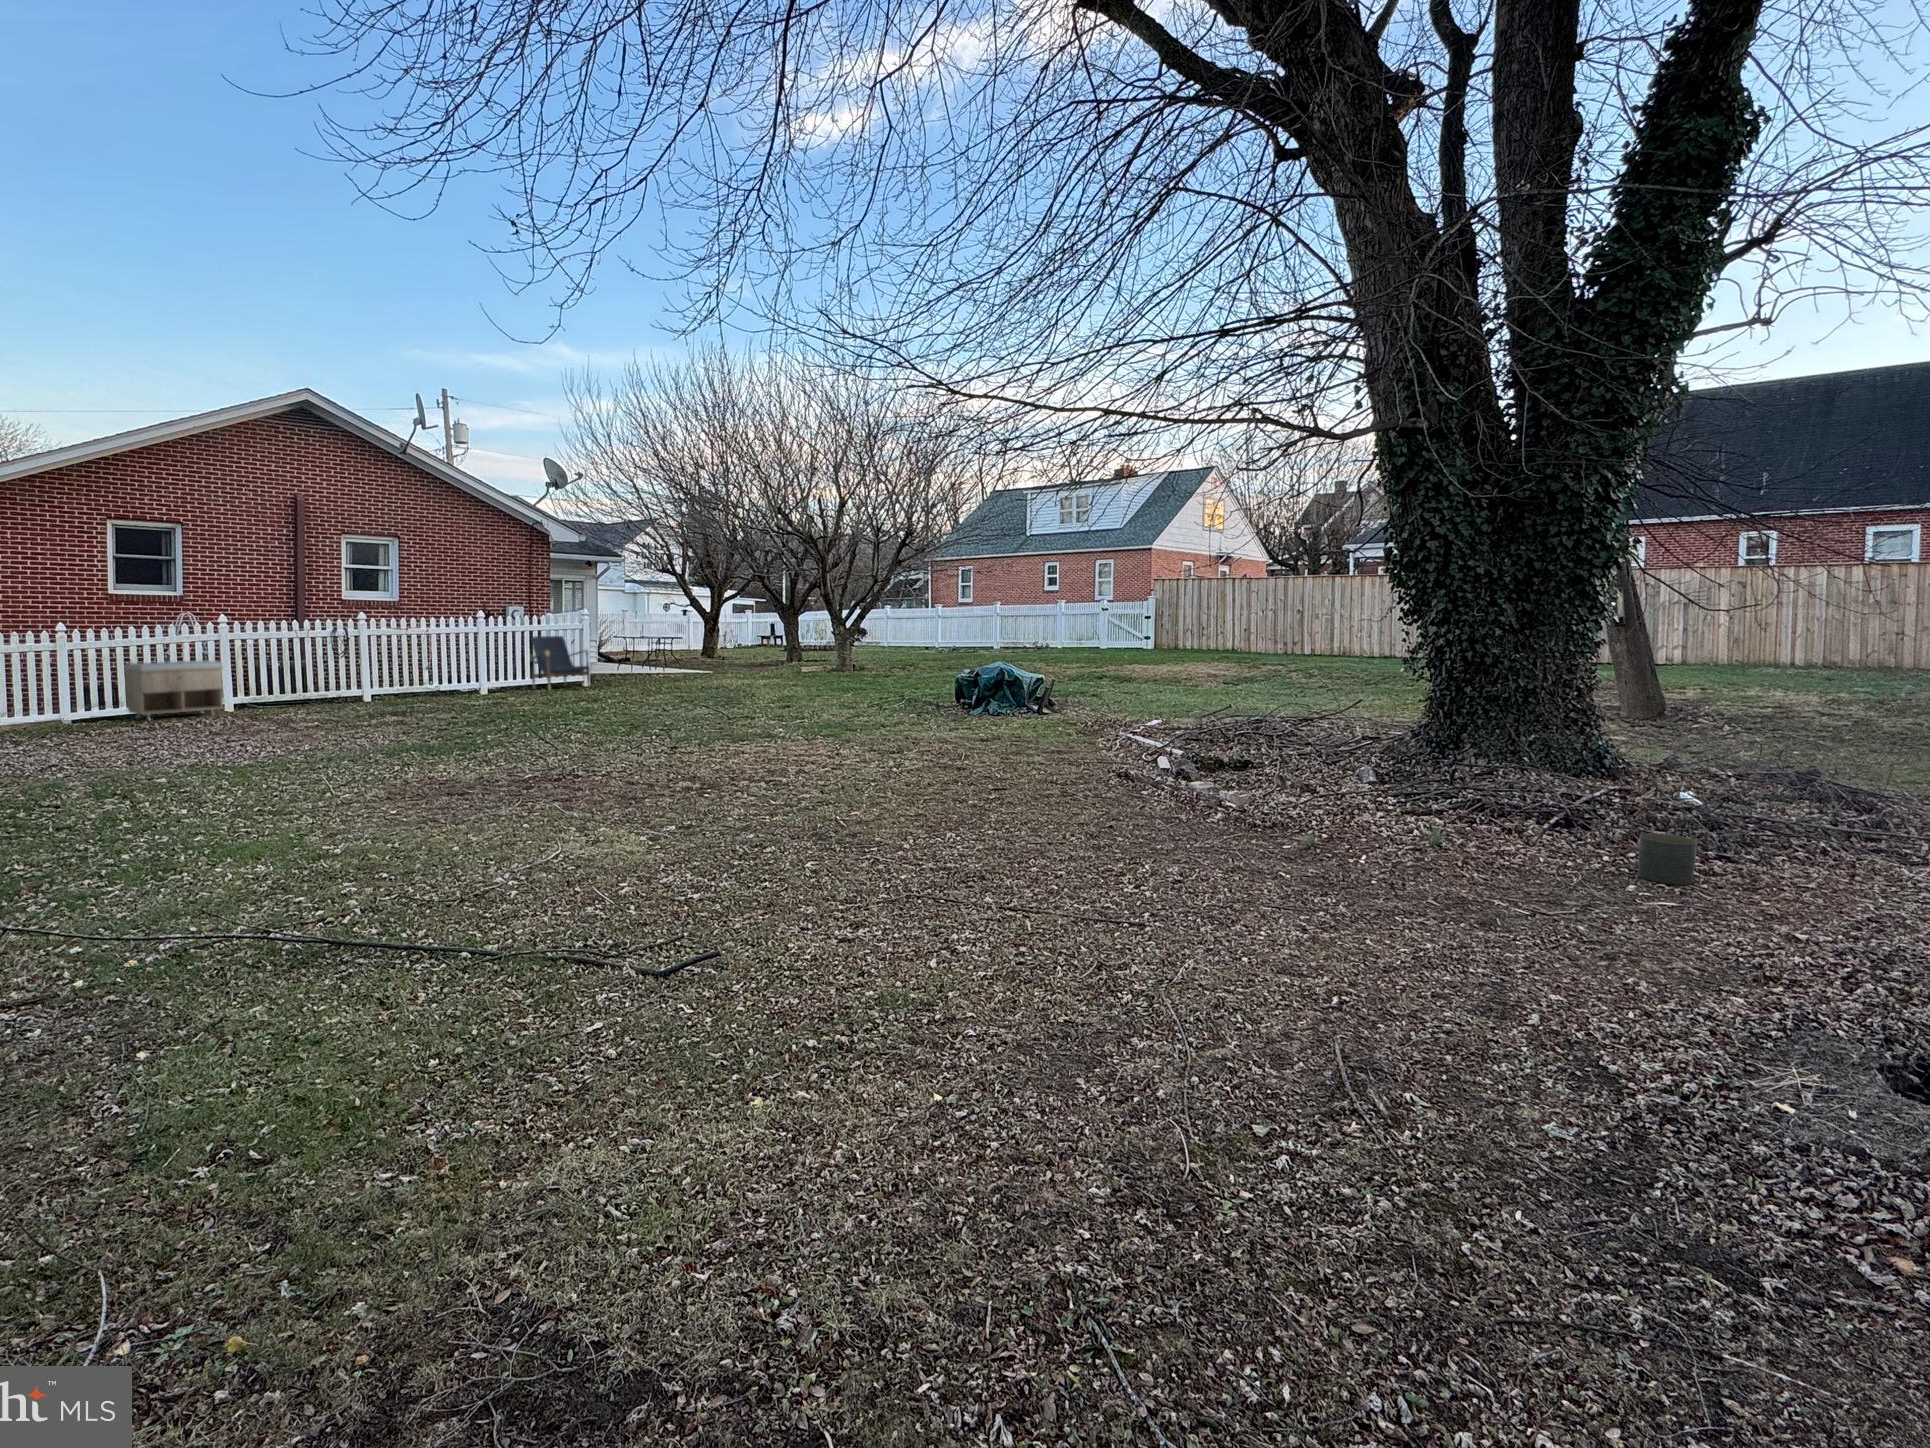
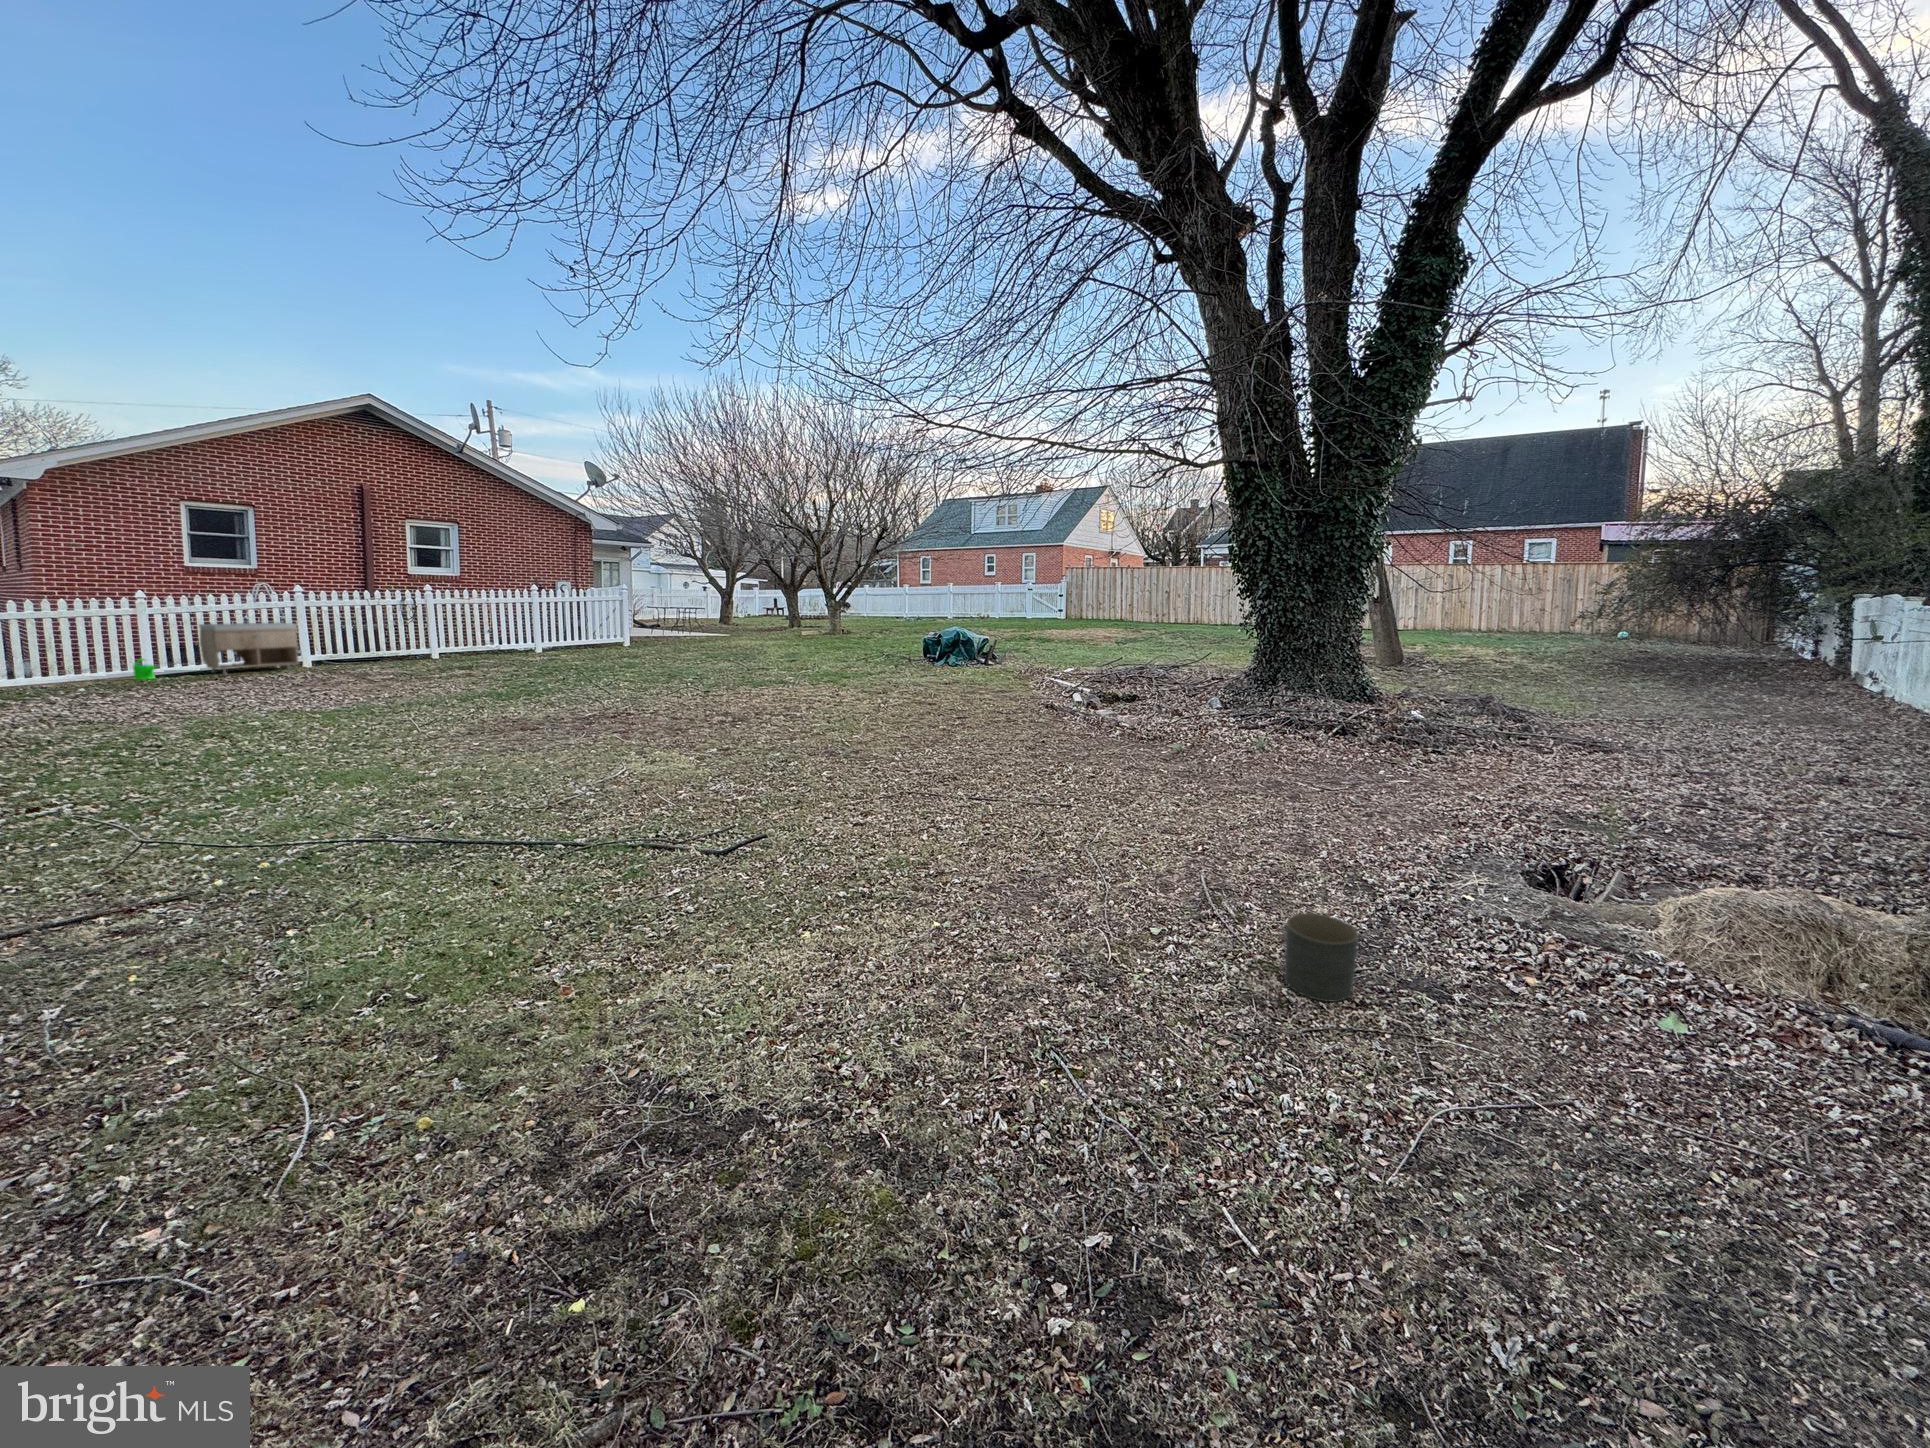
lounge chair: present [531,636,590,690] -> none [583,606,637,650]
watering can: none [59,702,83,727] -> present [133,659,156,680]
planter: present [1638,833,1697,885] -> present [1284,913,1358,1002]

